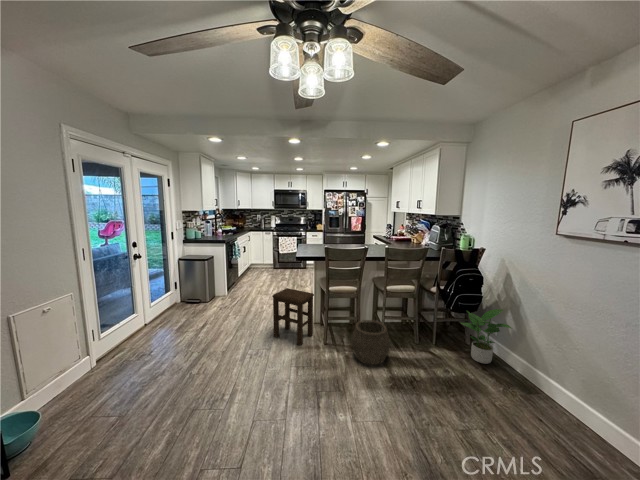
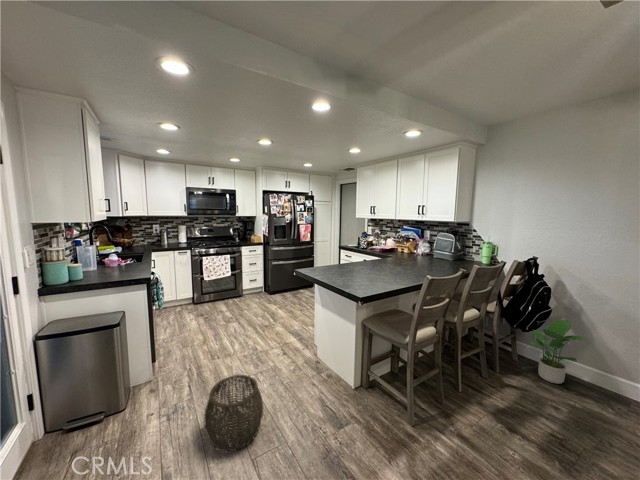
stool: present [272,288,314,345] -> none [325,350,389,447]
woven basket: present [352,320,389,364] -> present [204,375,263,452]

